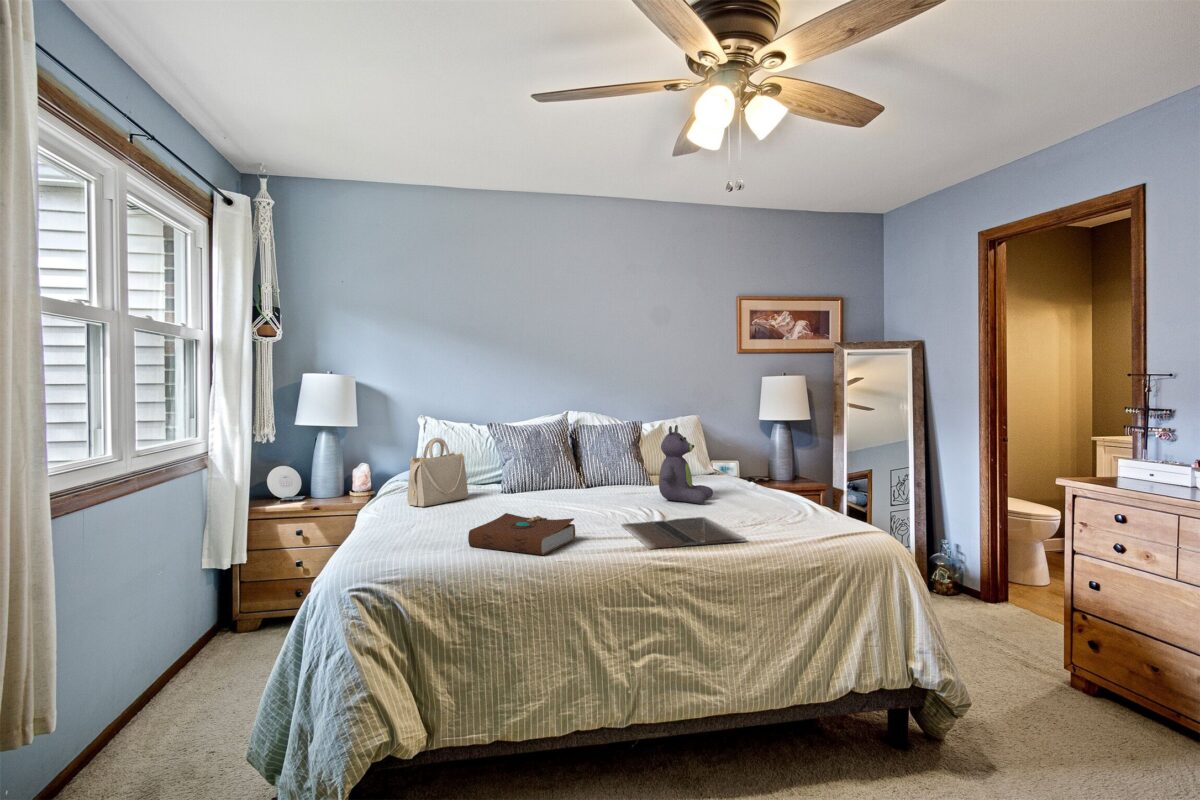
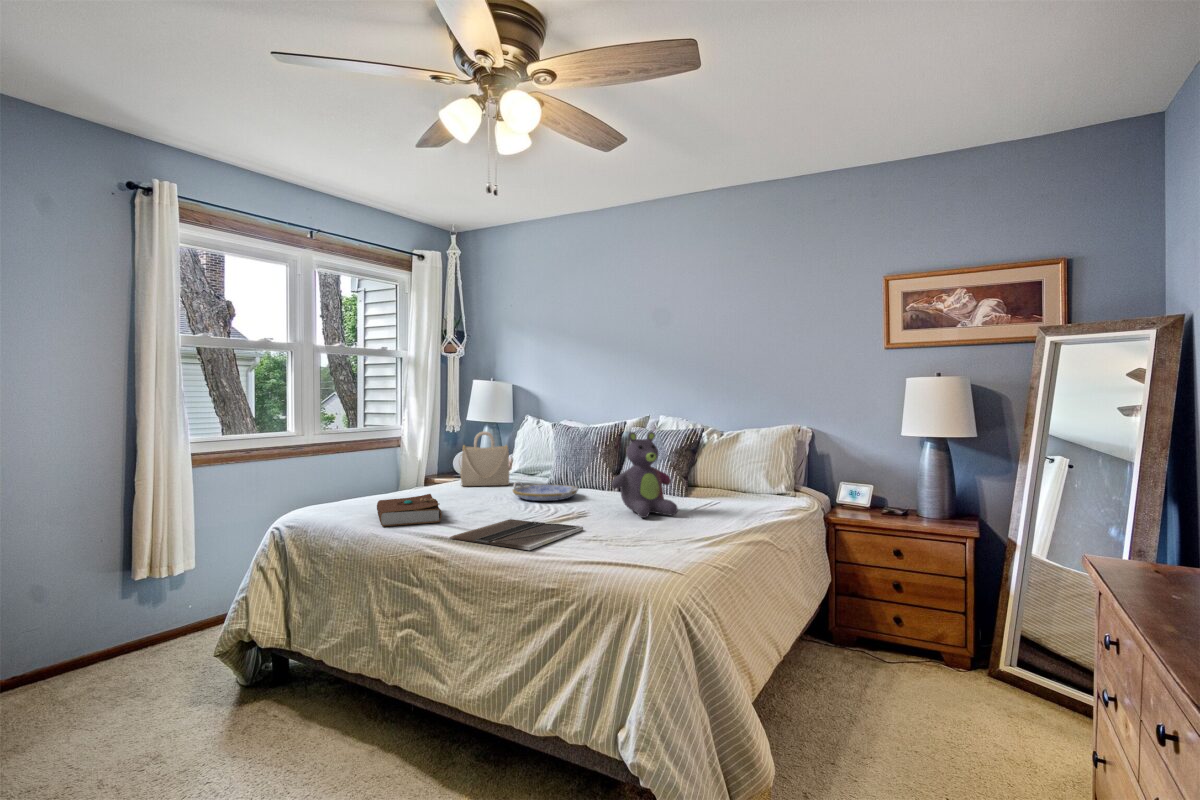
serving tray: none [515,486,590,507] -> present [513,482,578,501]

